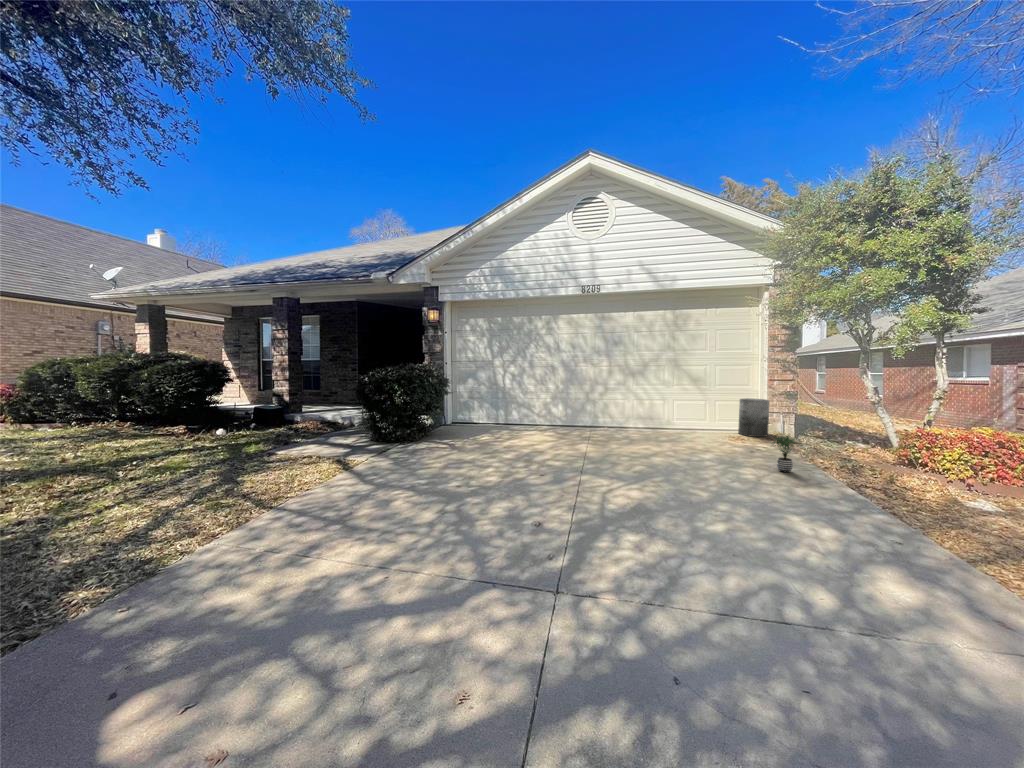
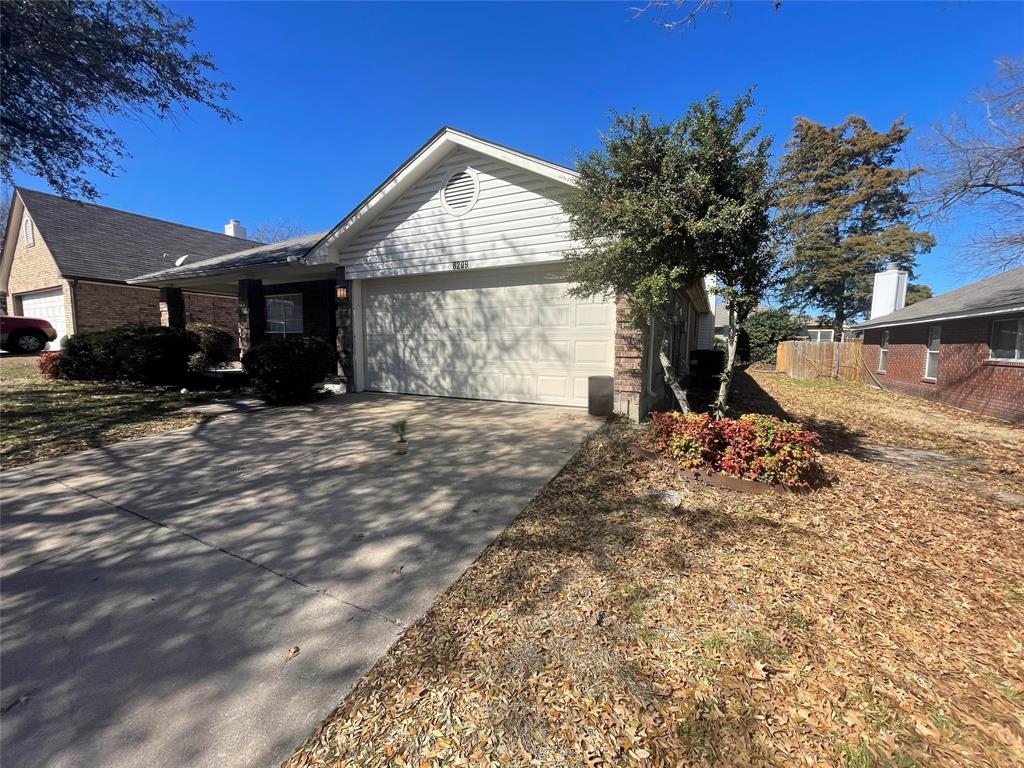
potted plant: present [774,436,796,473] -> present [391,420,409,454]

